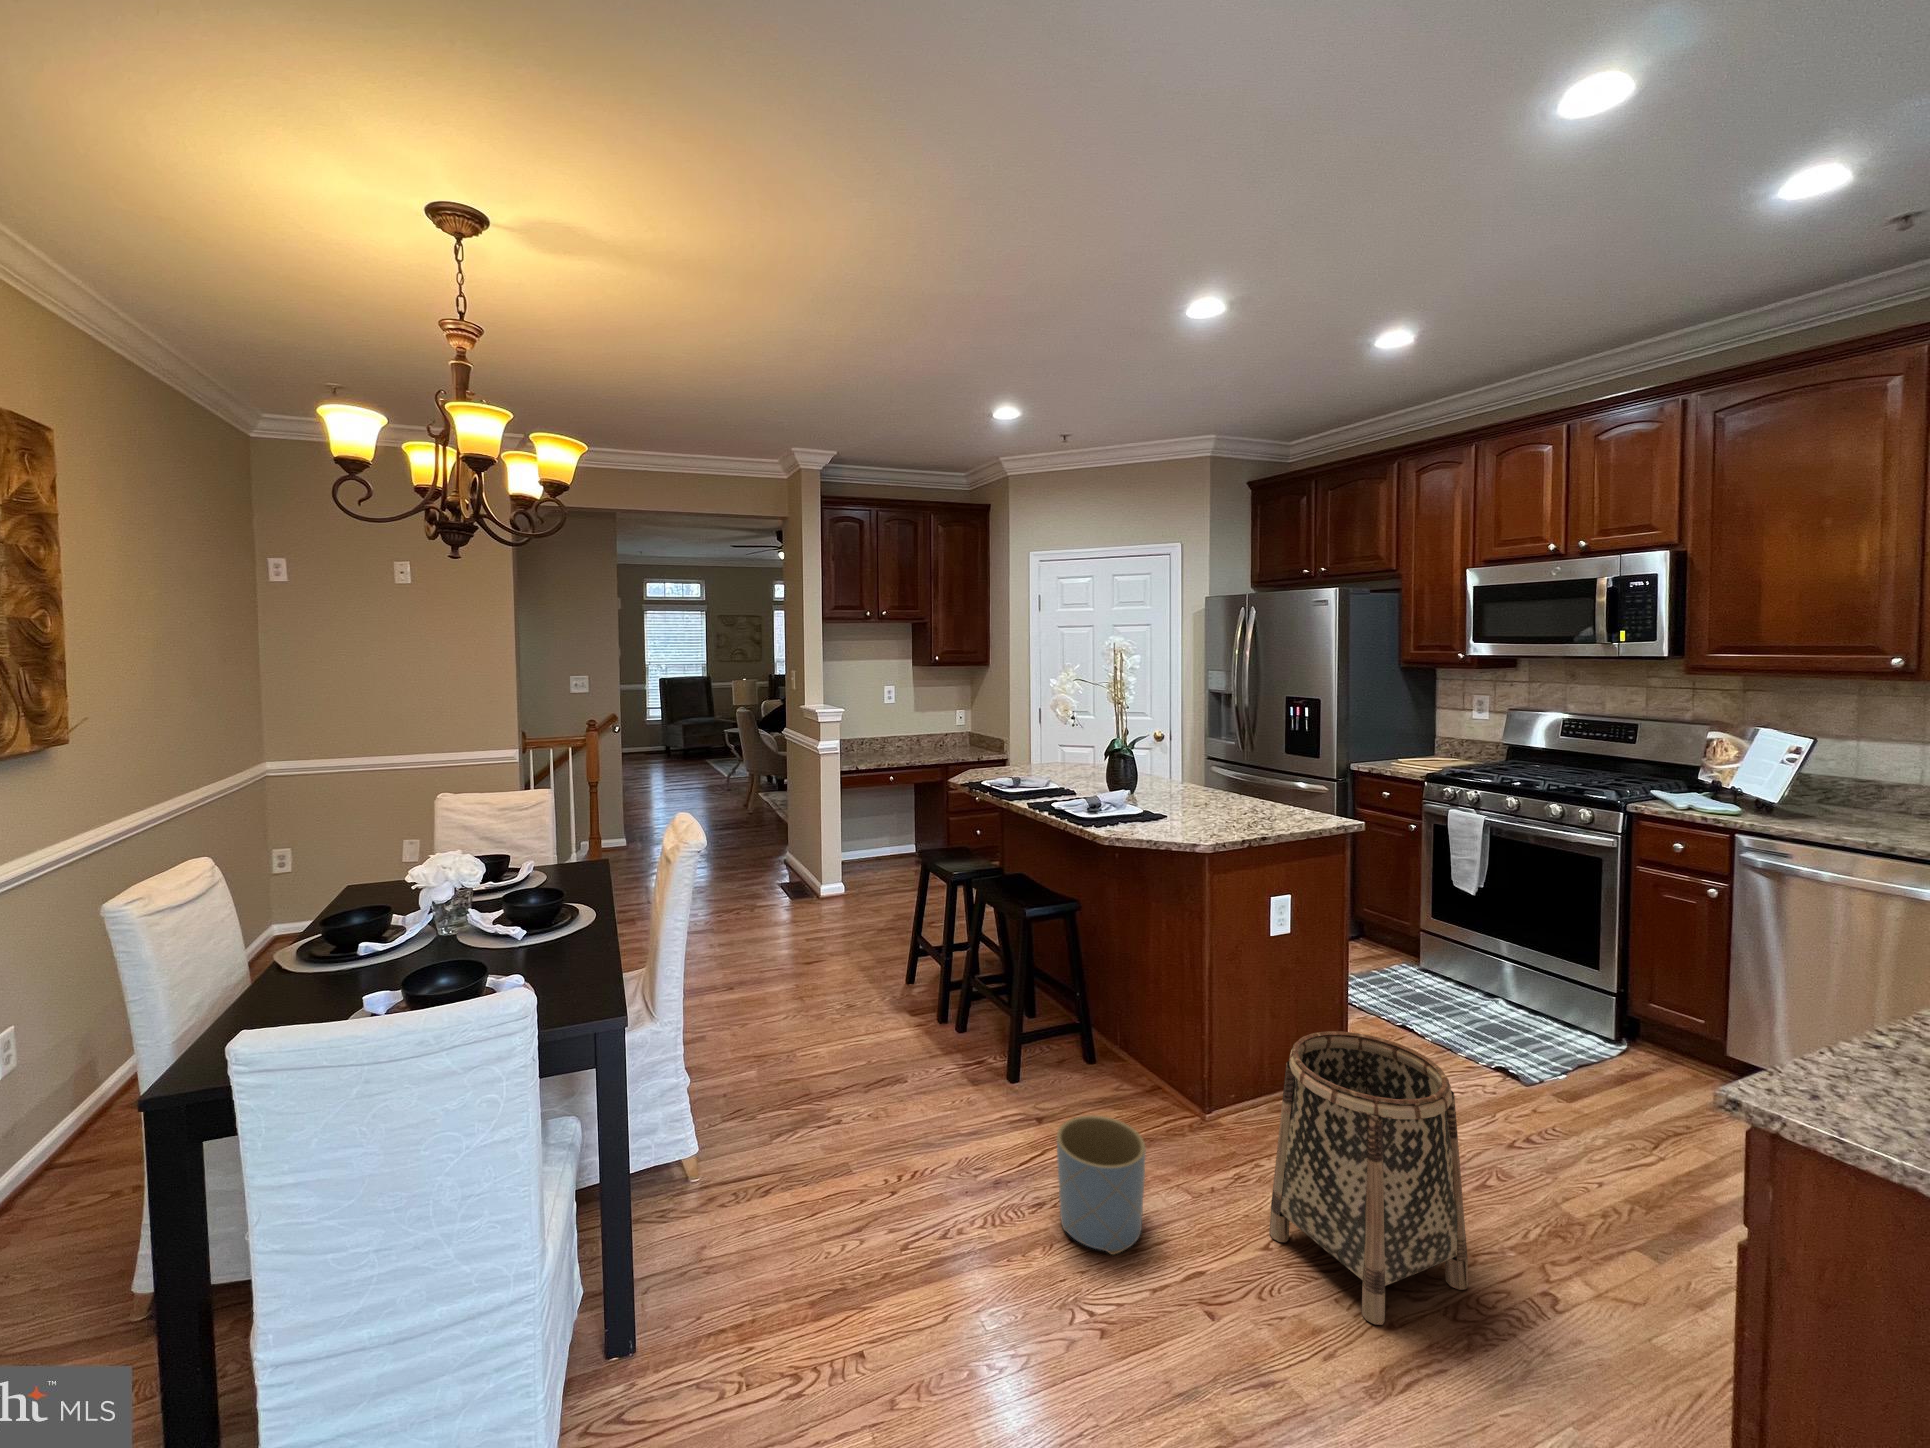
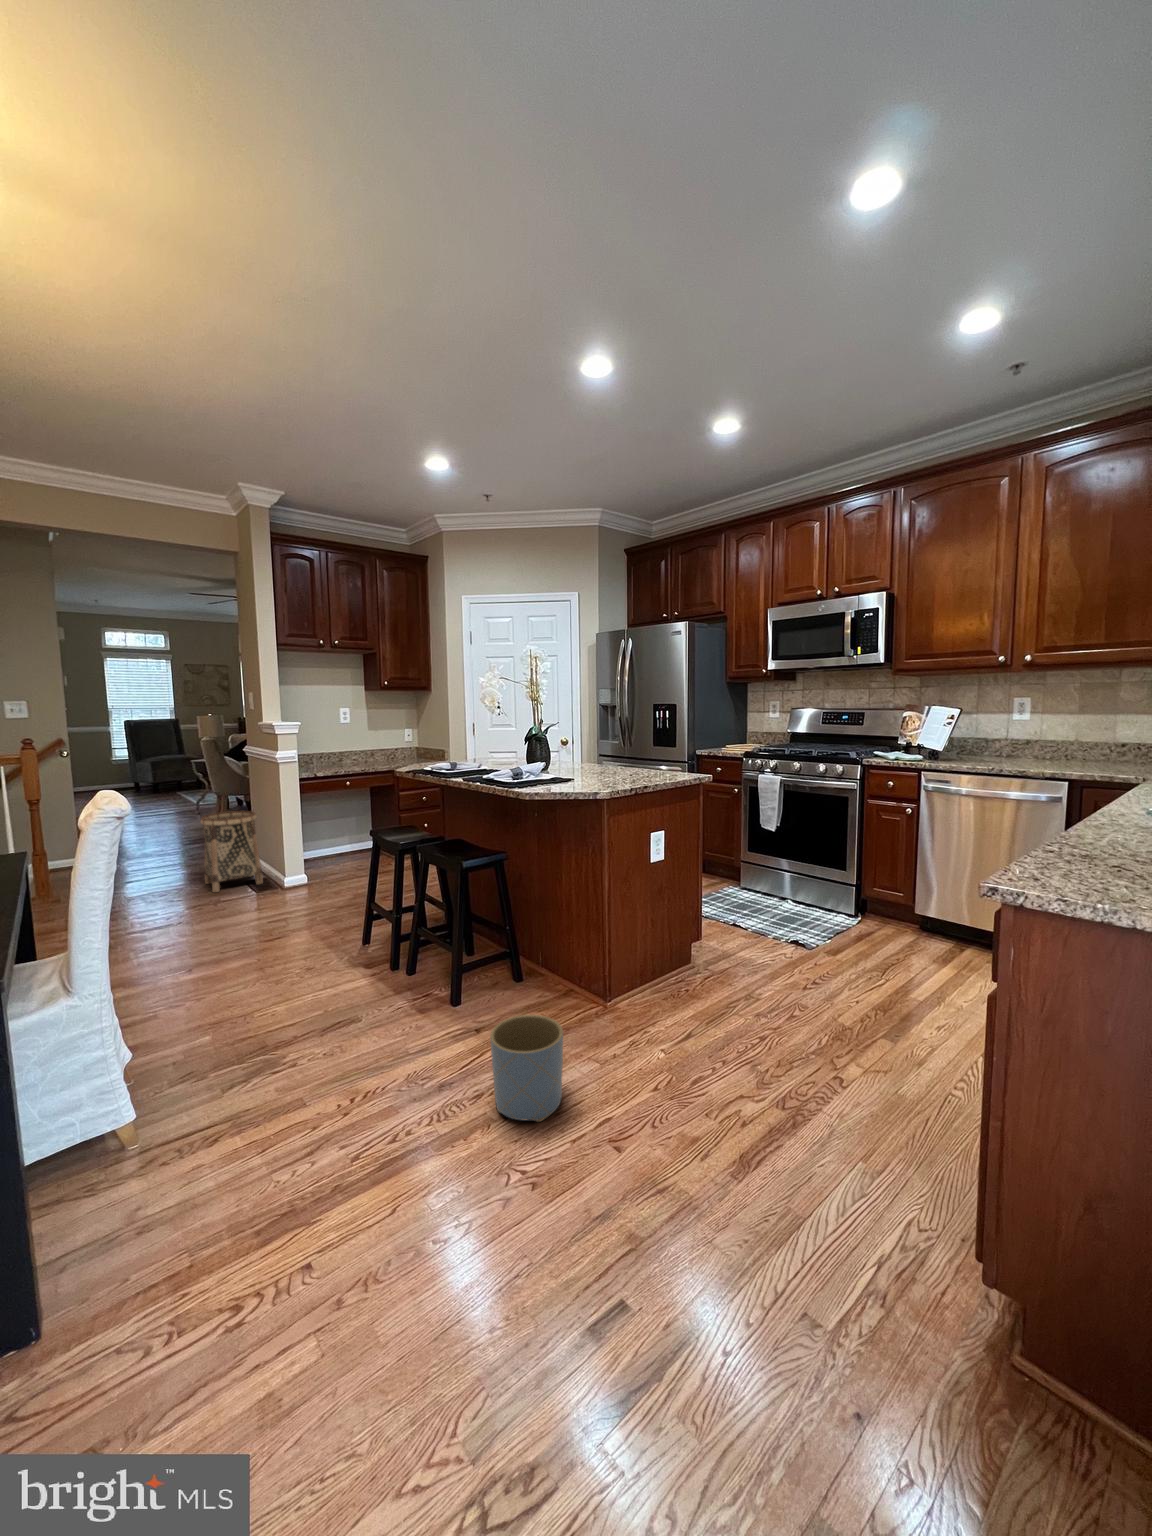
basket: present [1269,1031,1468,1325] -> present [201,811,263,892]

